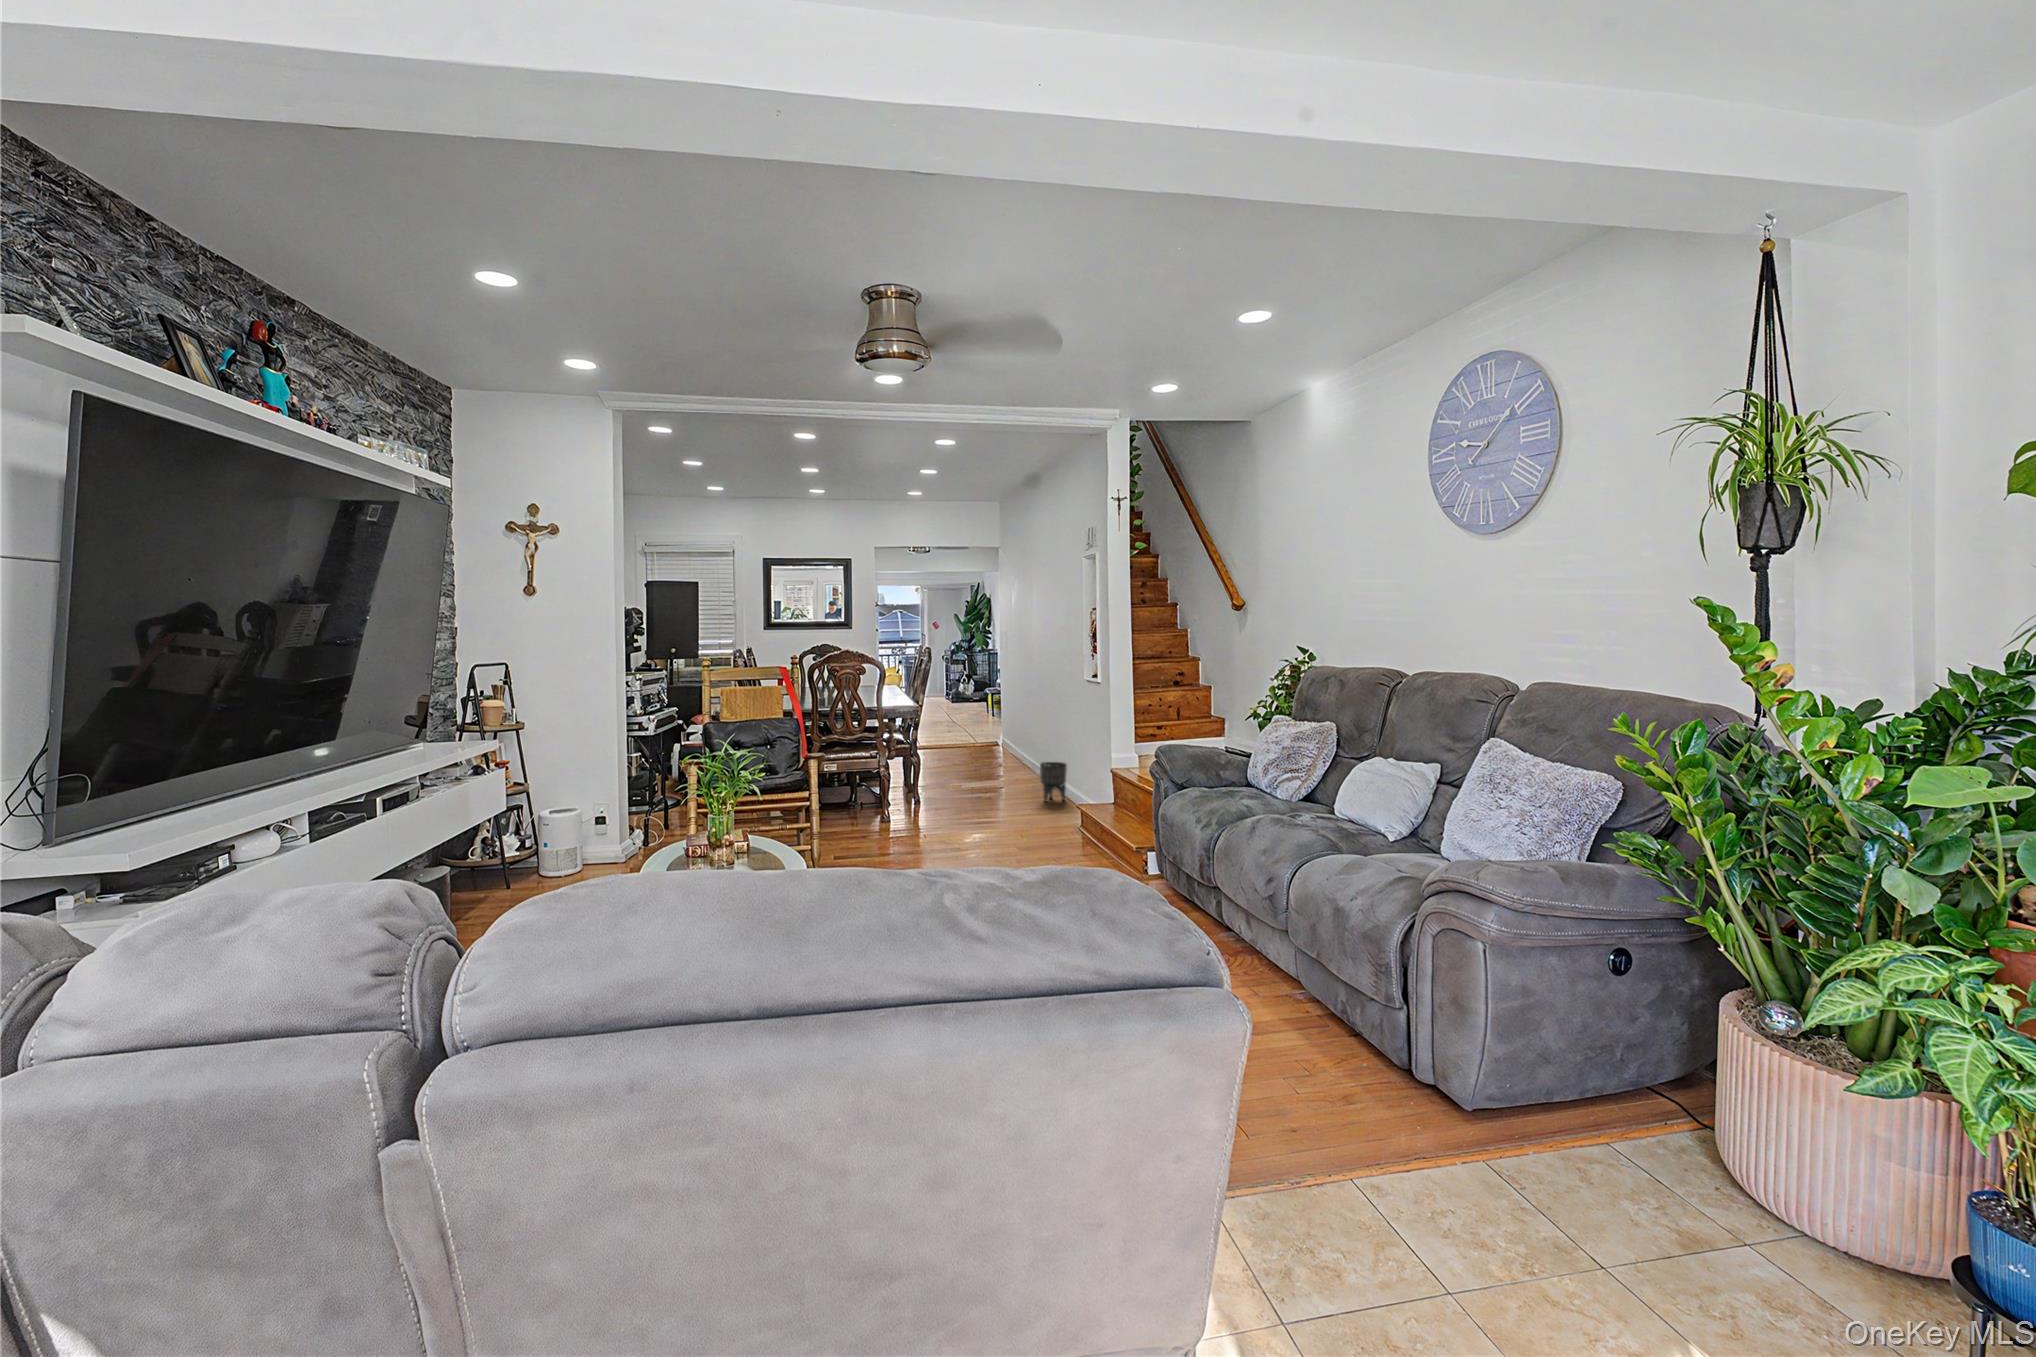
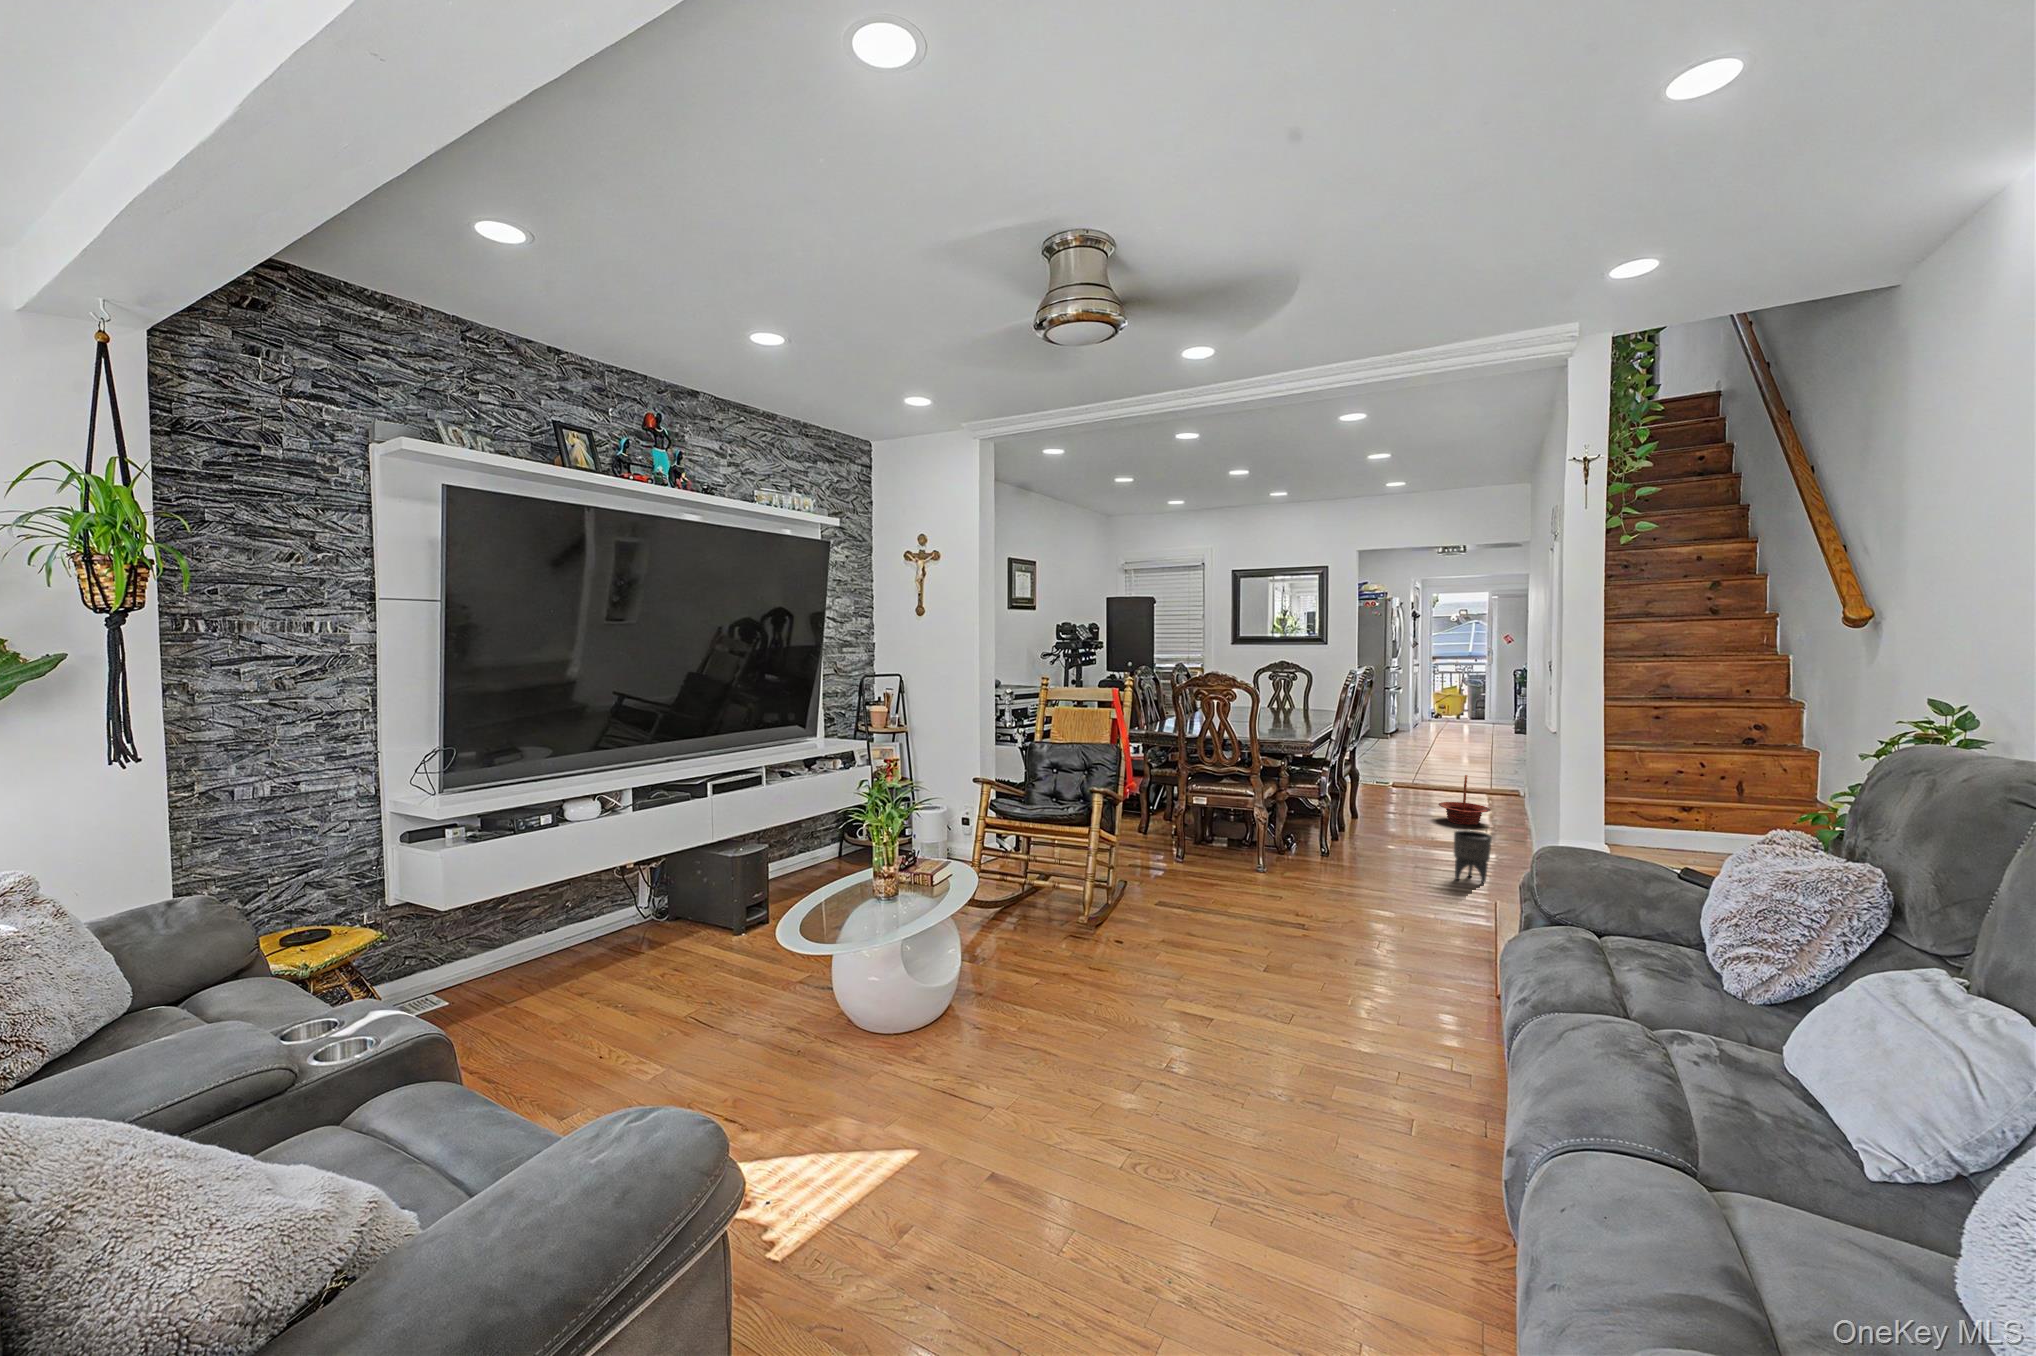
basket: none [985,726,1024,767] -> present [1438,775,1491,825]

